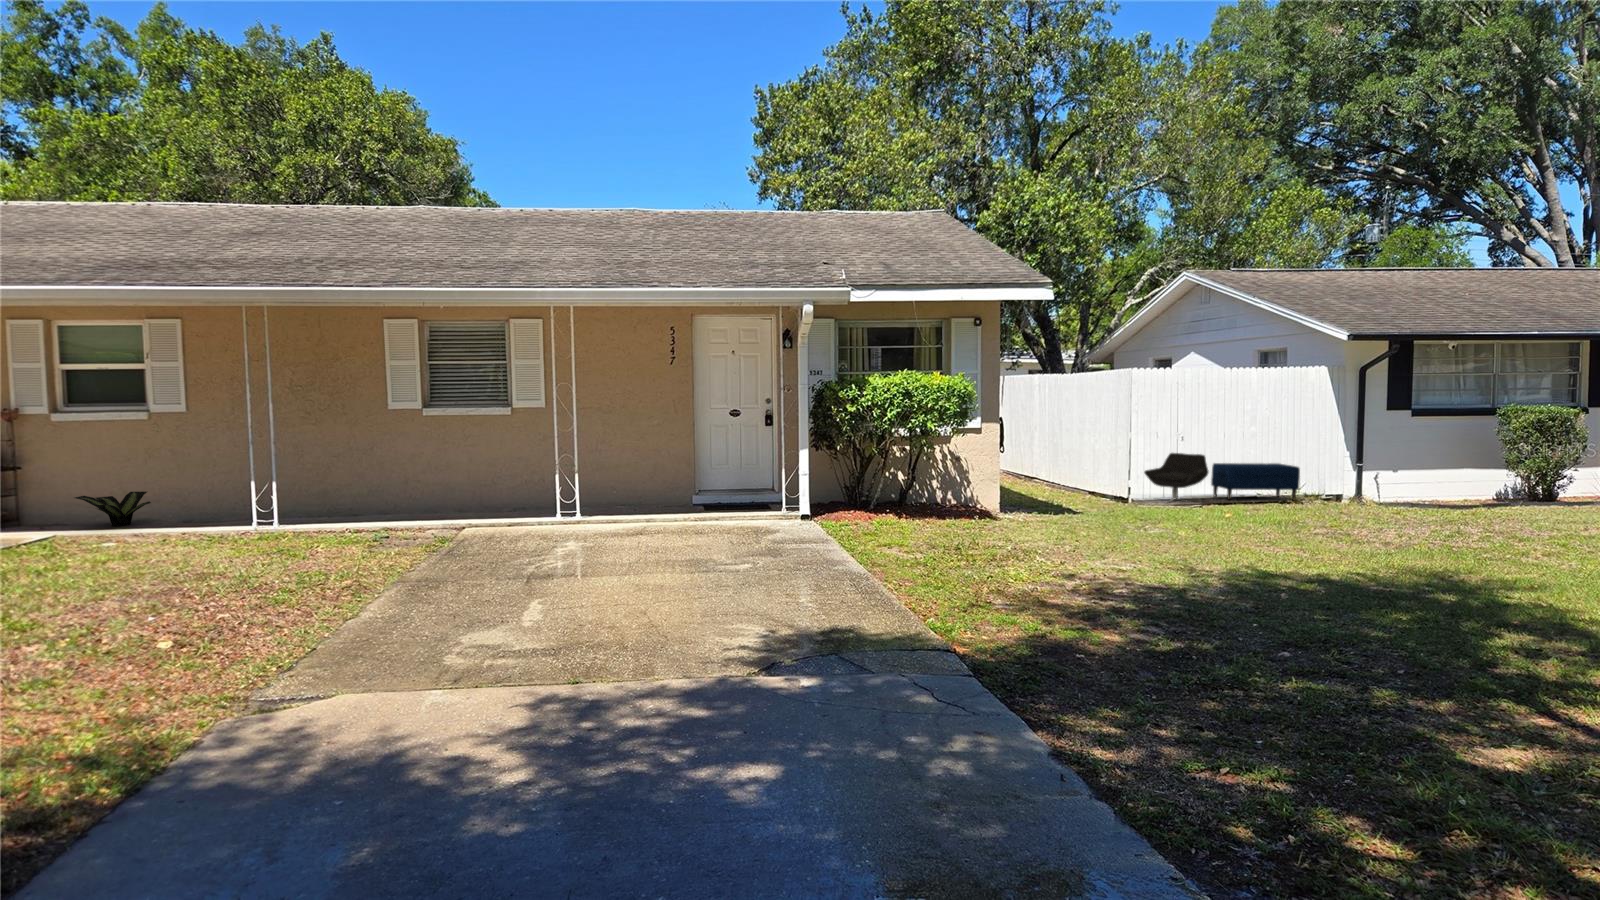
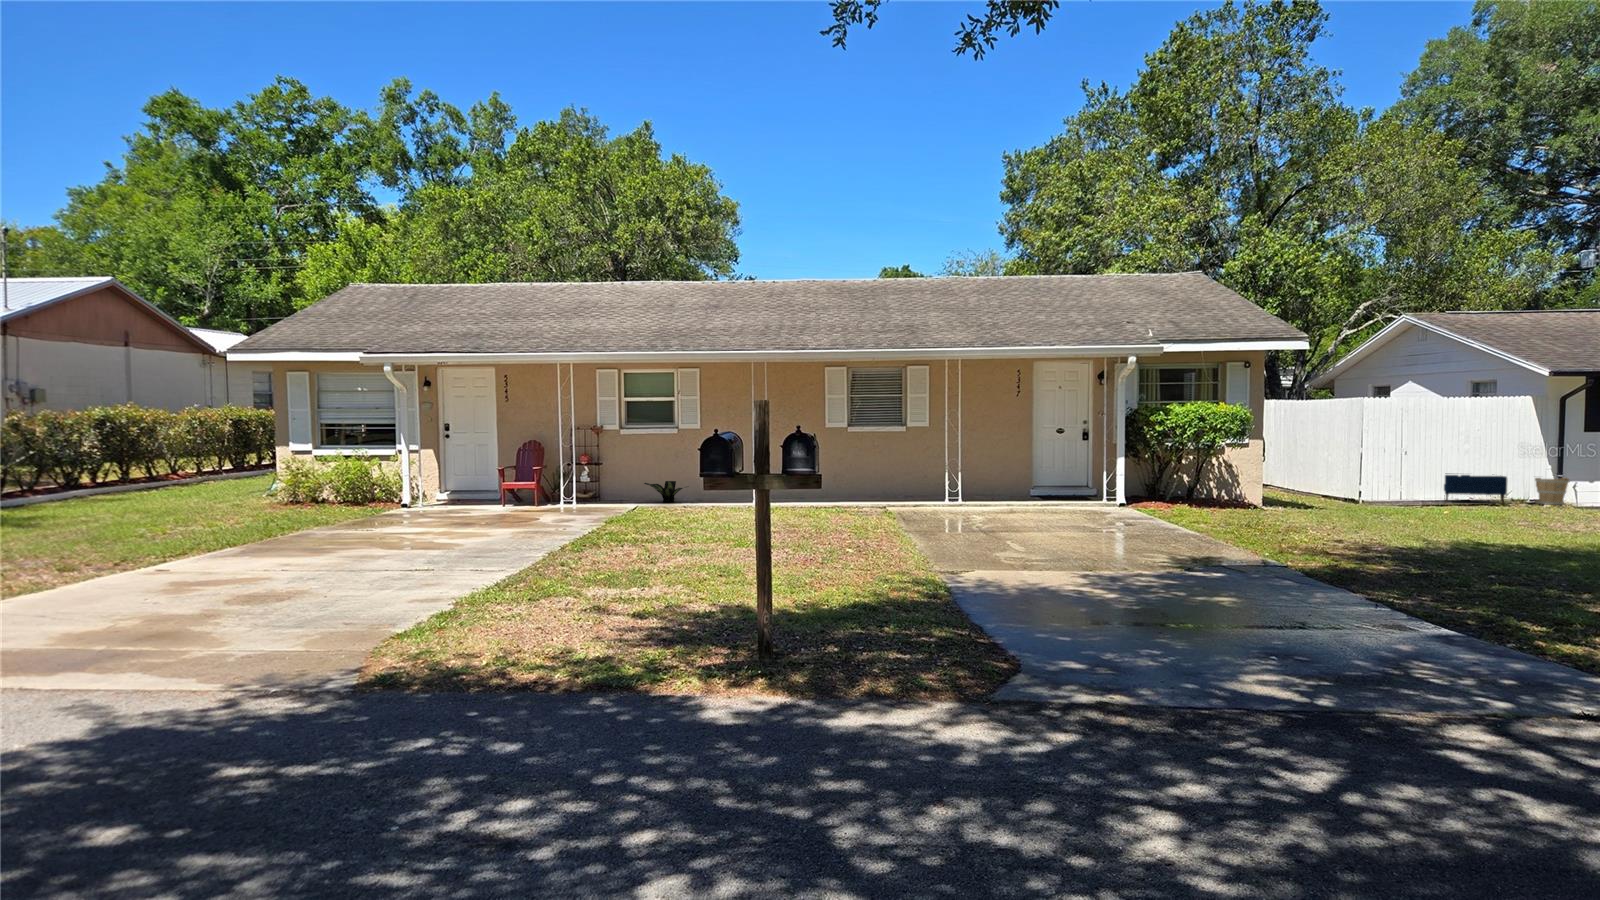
lounge chair: present [1144,453,1209,503] -> none [1373,464,1429,504]
wooden bucket: none [1325,466,1371,501] -> present [1534,477,1570,505]

